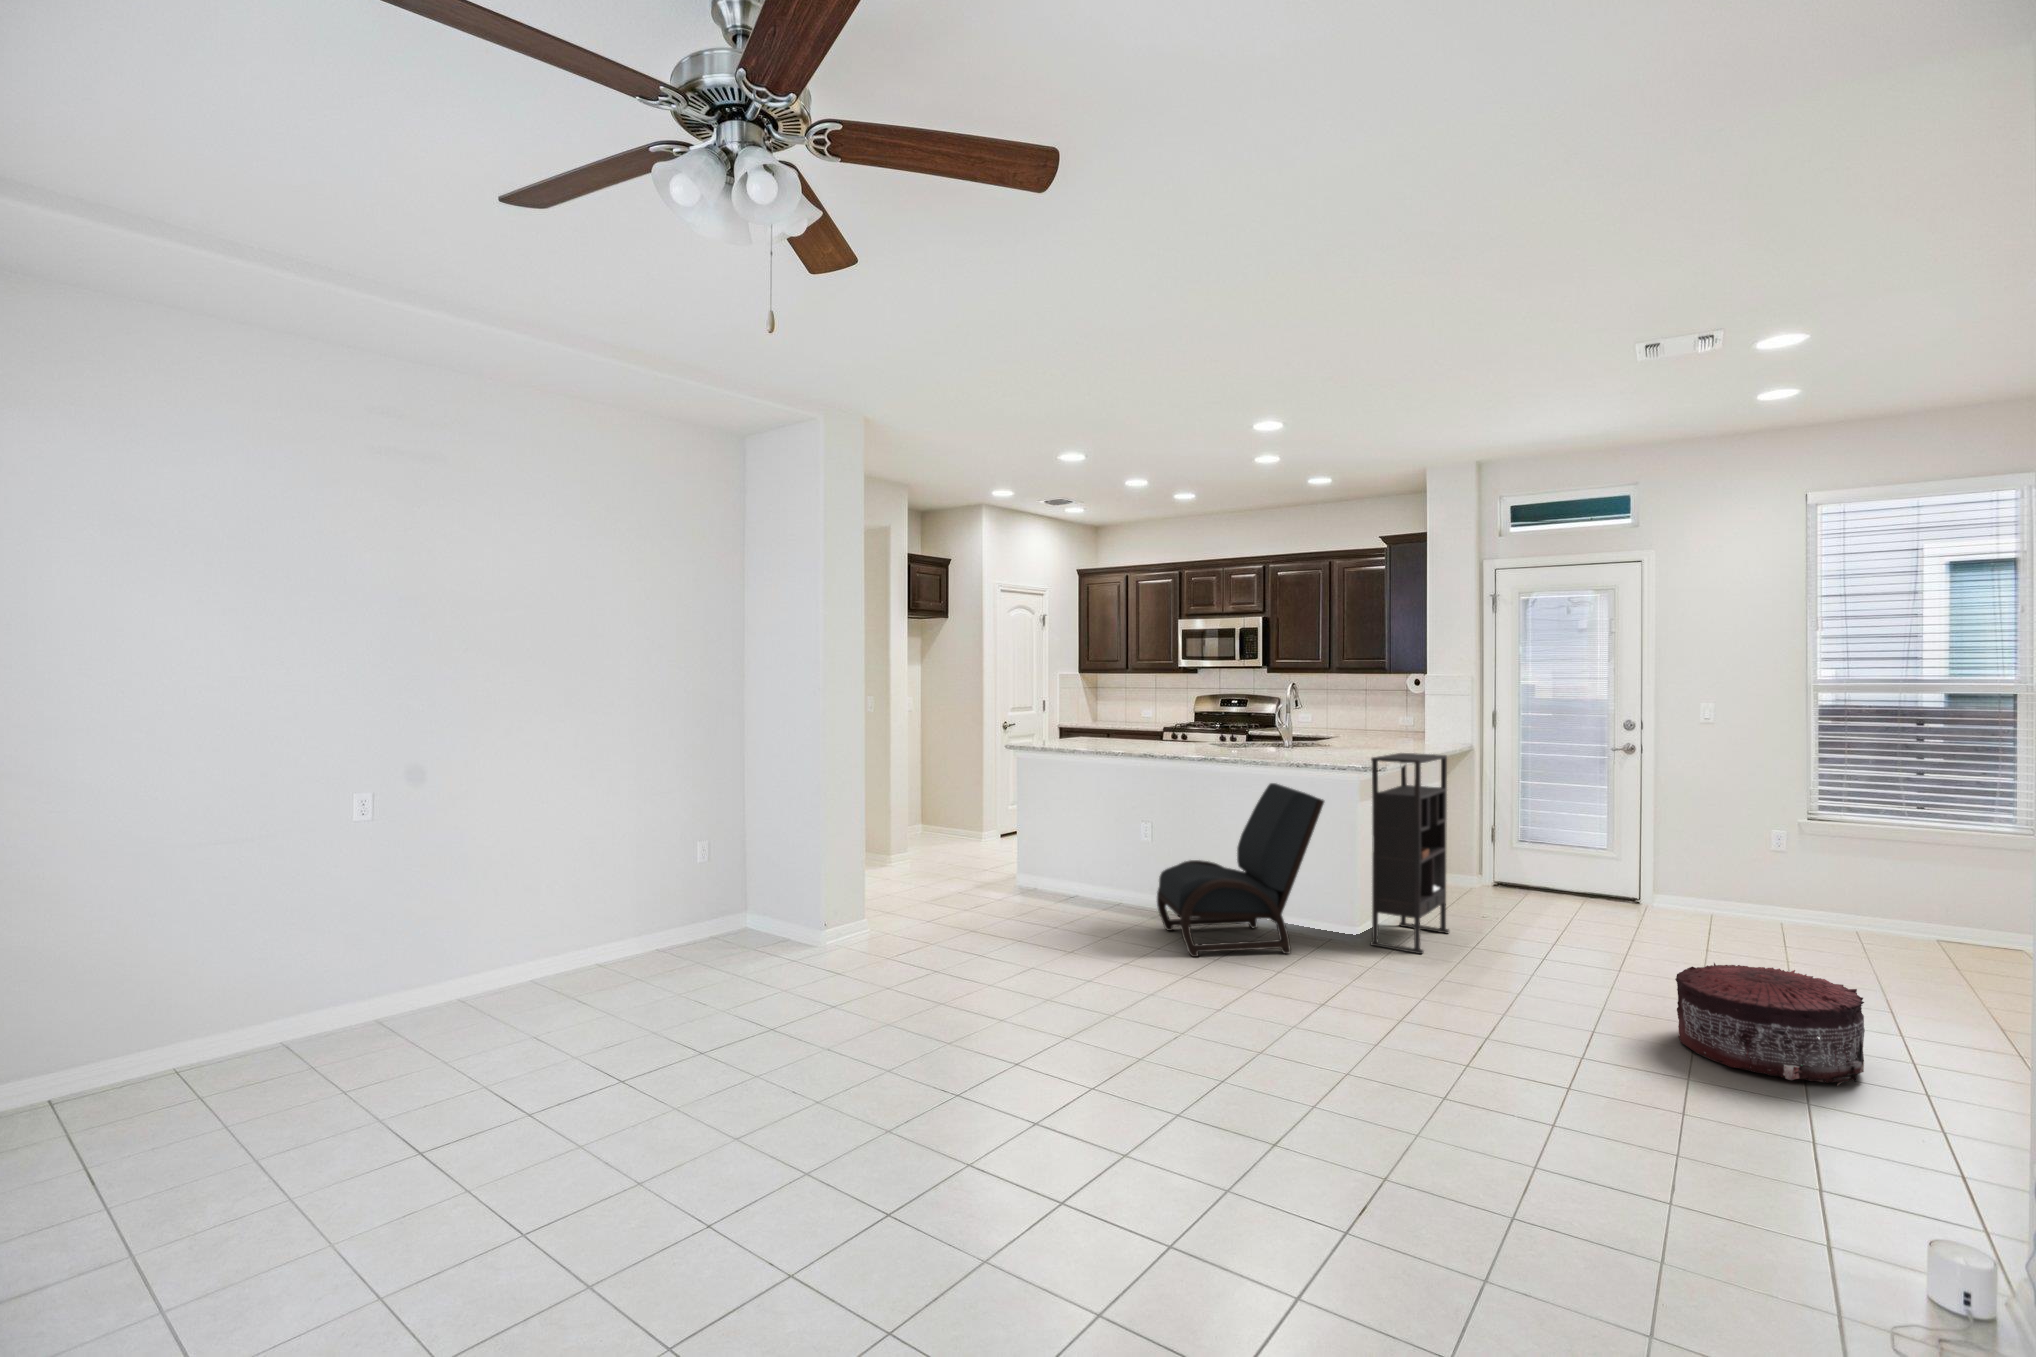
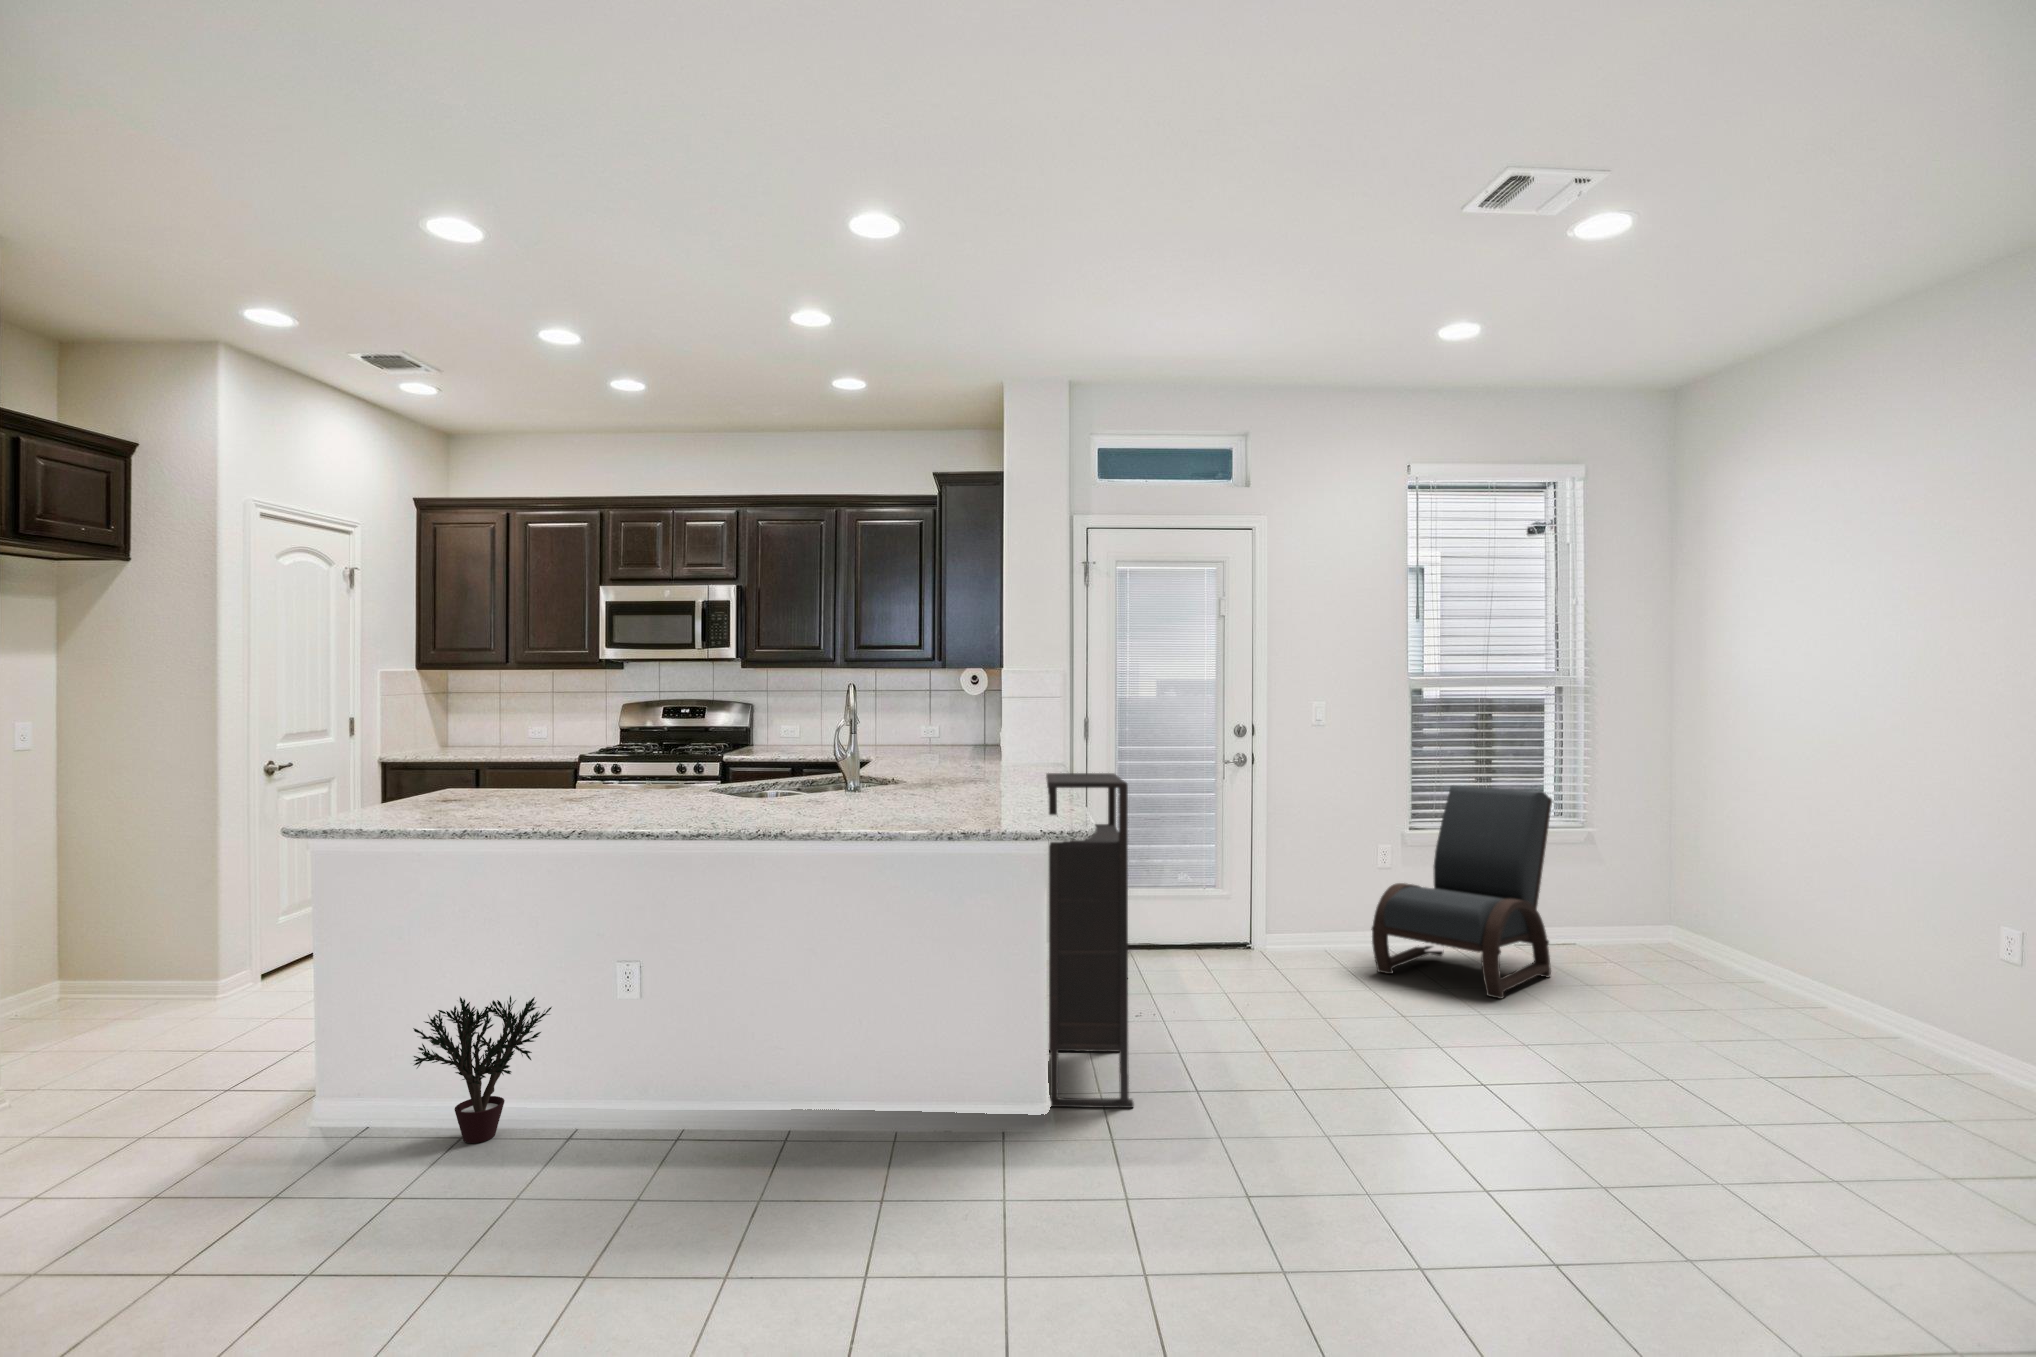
lounge chair: present [1157,783,1324,957] -> present [1371,786,1552,999]
potted plant: none [1058,842,1120,910] -> present [413,996,552,1143]
pouf: present [1675,963,1865,1086] -> none [1583,1055,1885,1261]

